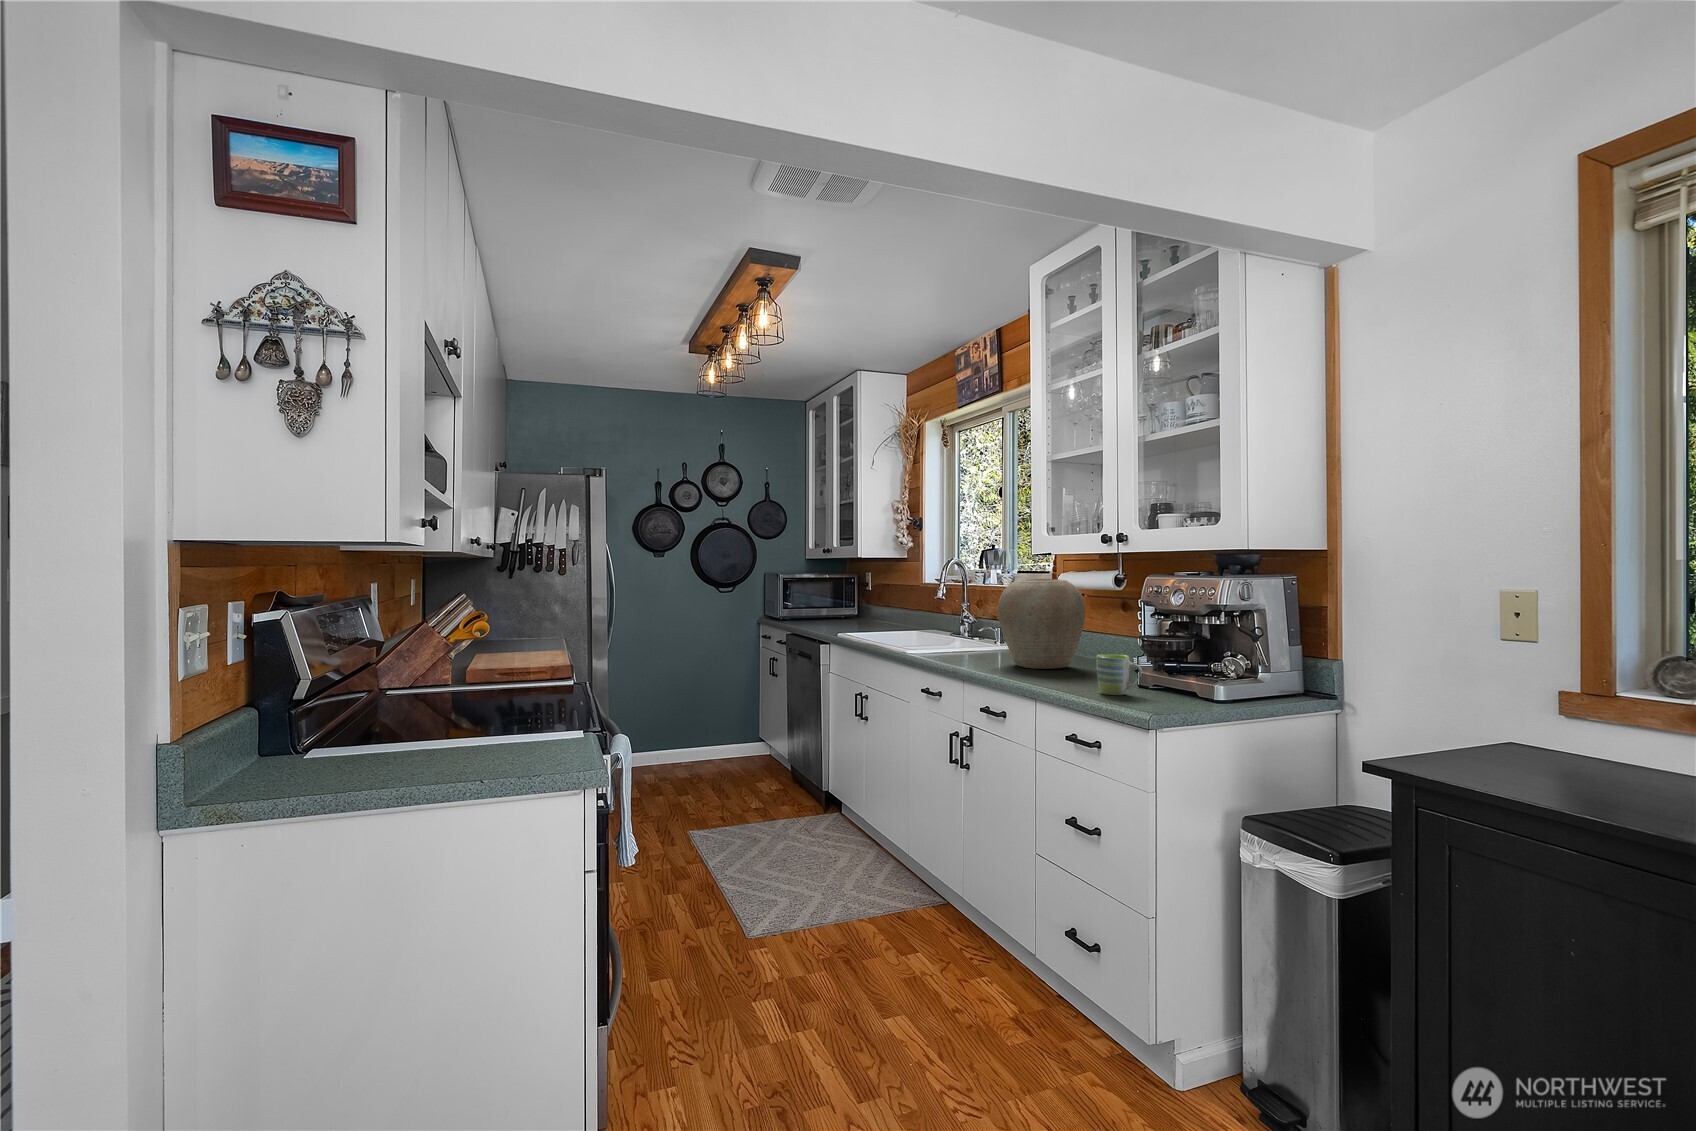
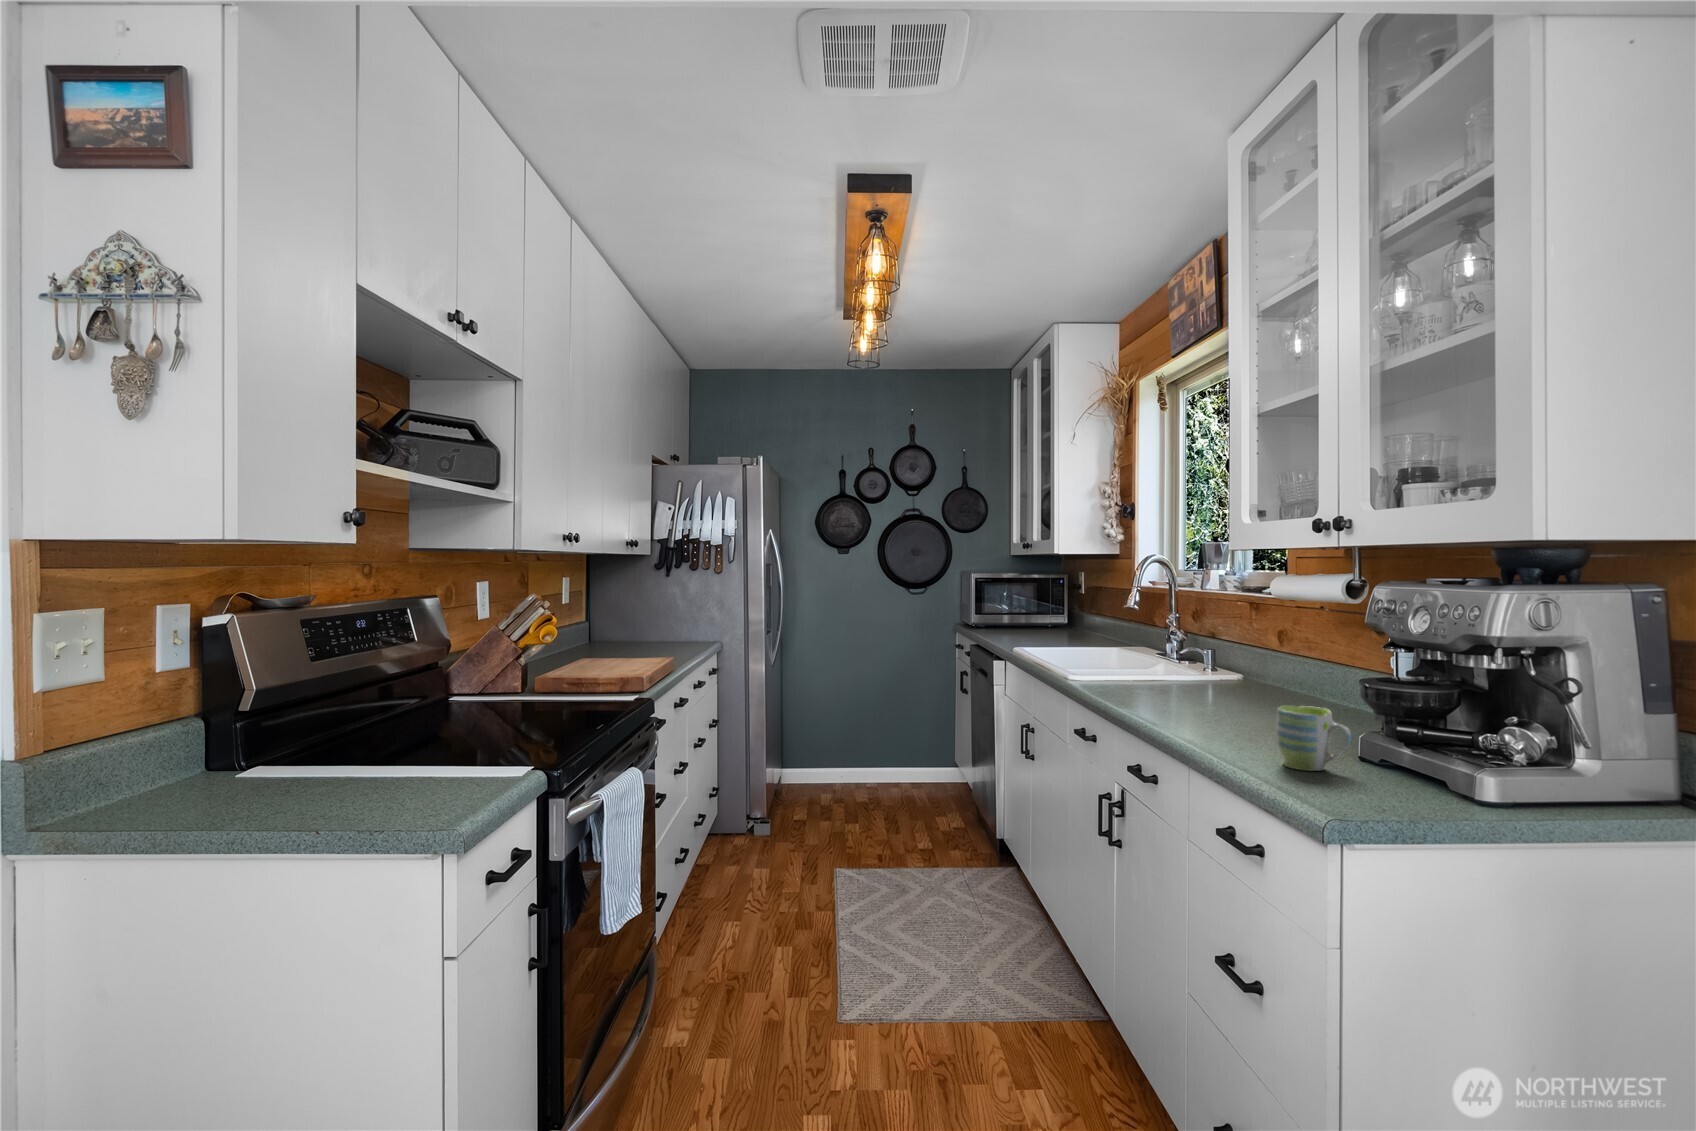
vase: present [998,579,1085,669] -> none [1175,587,1305,715]

